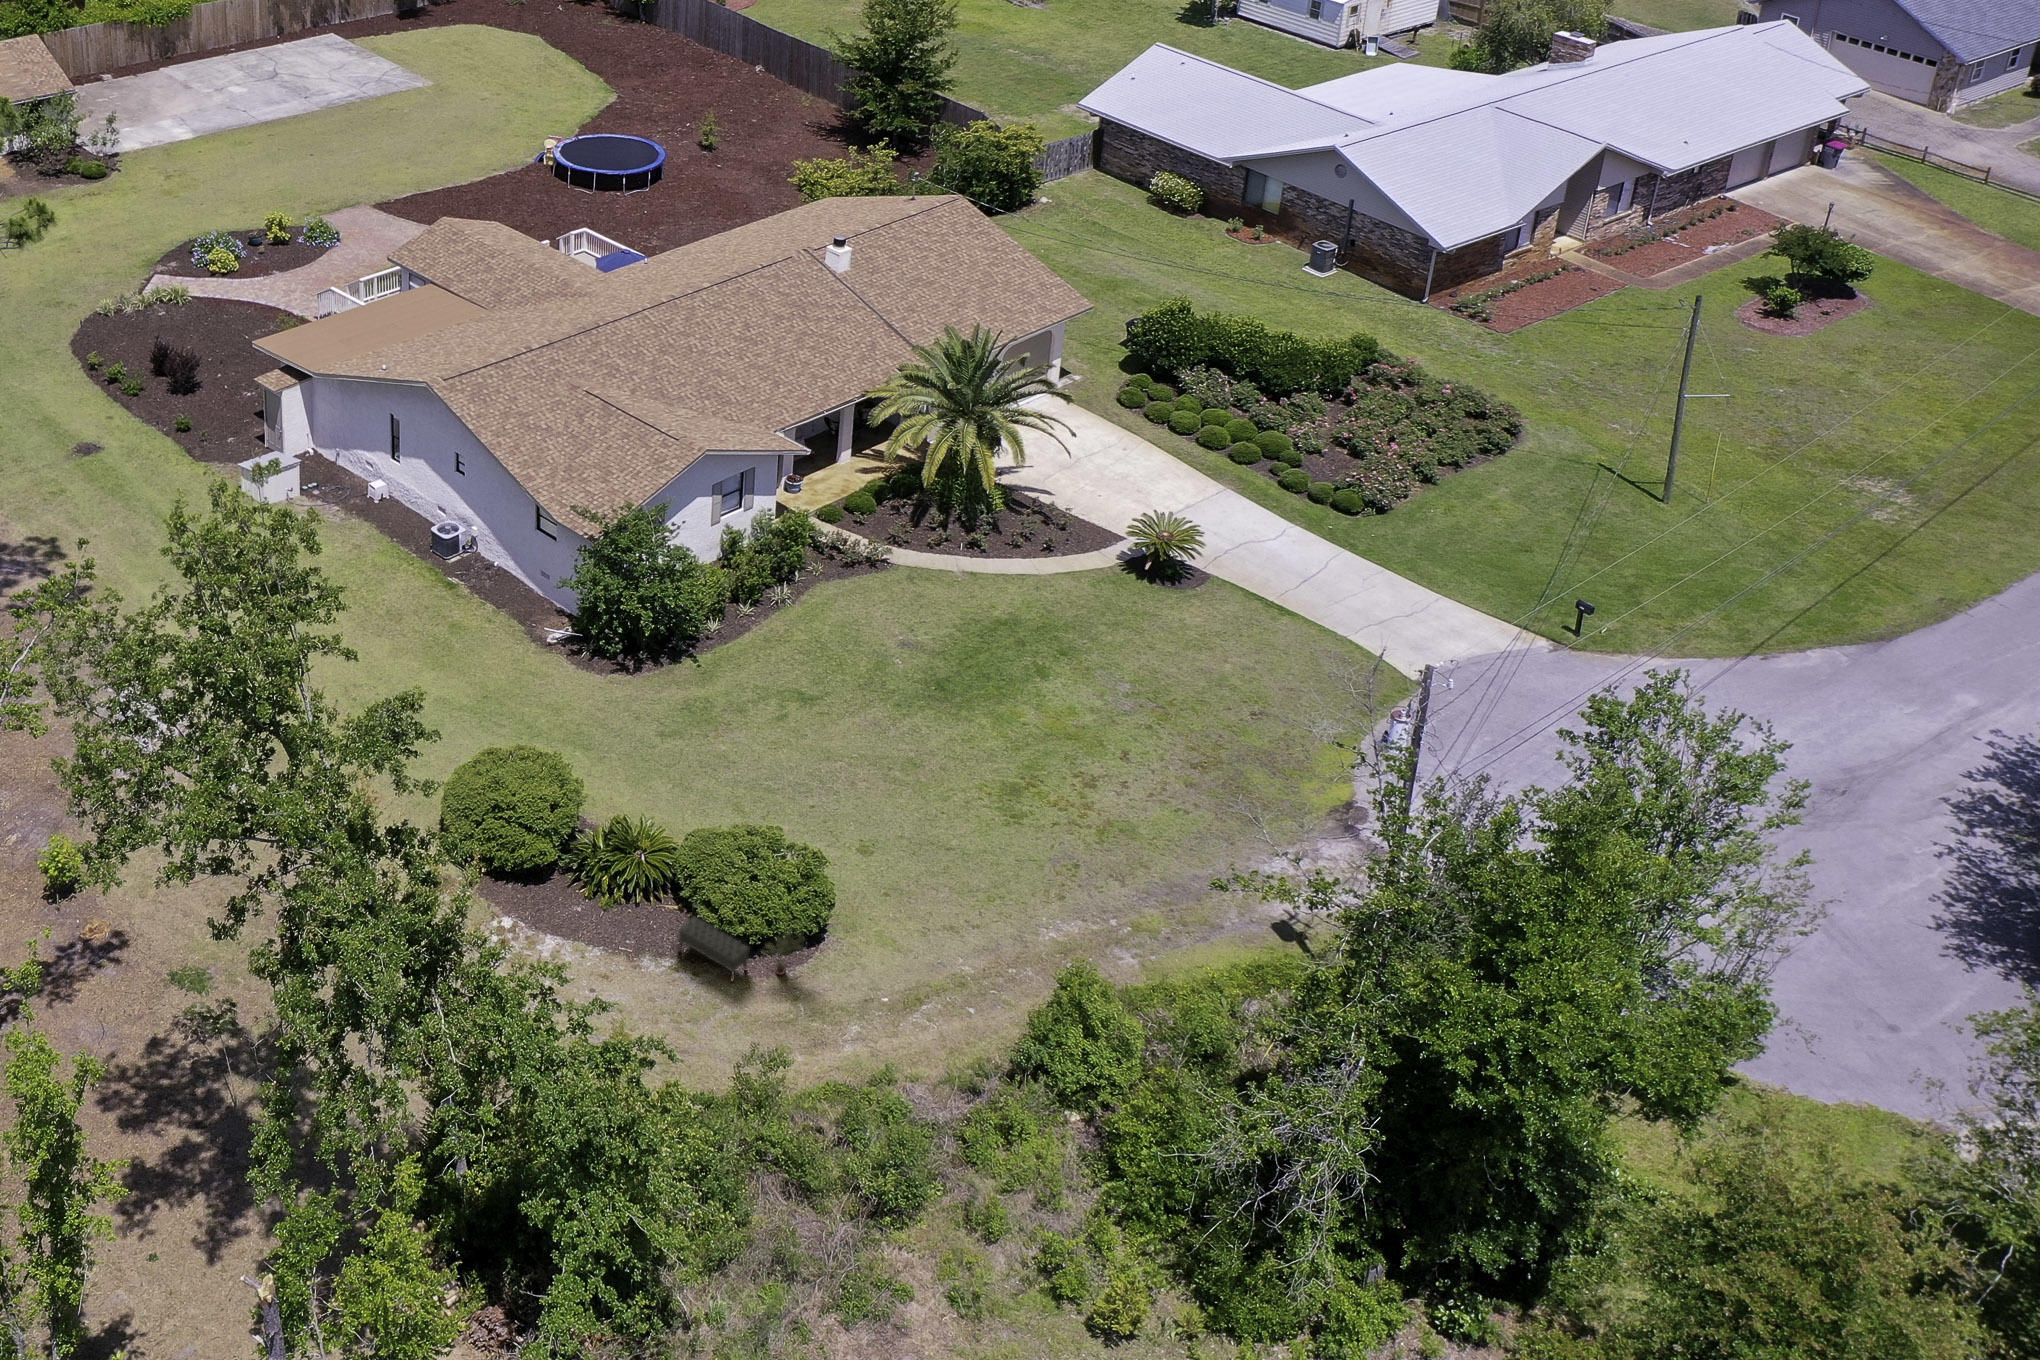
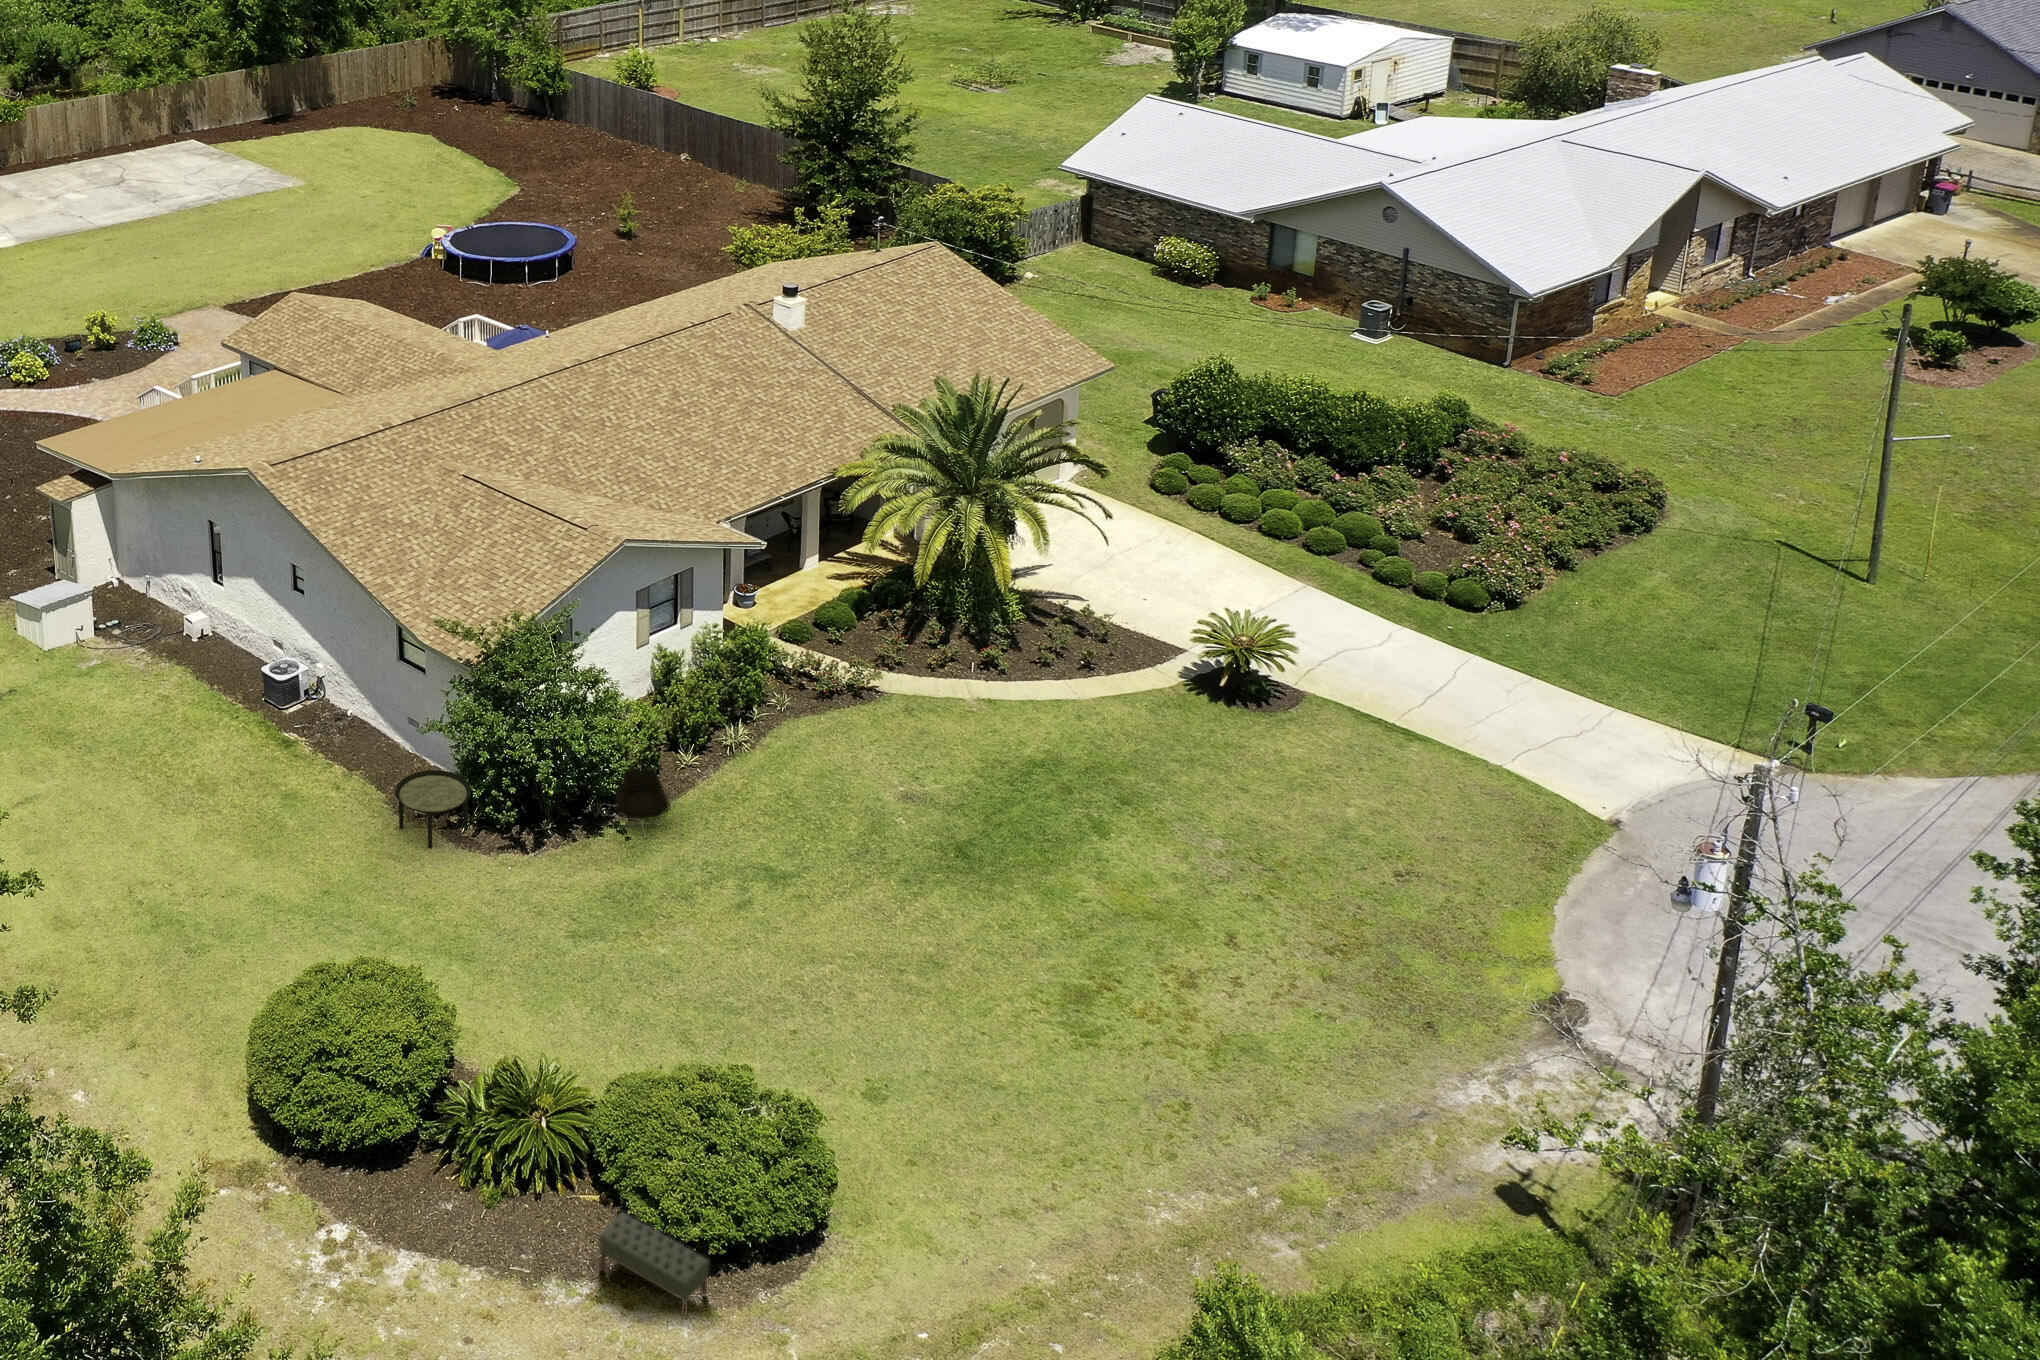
round table: none [535,613,590,668] -> present [395,770,471,848]
lounge chair: none [692,617,733,668] -> present [615,768,670,837]
potted tree: present [762,929,805,975] -> none [726,1225,794,1303]

